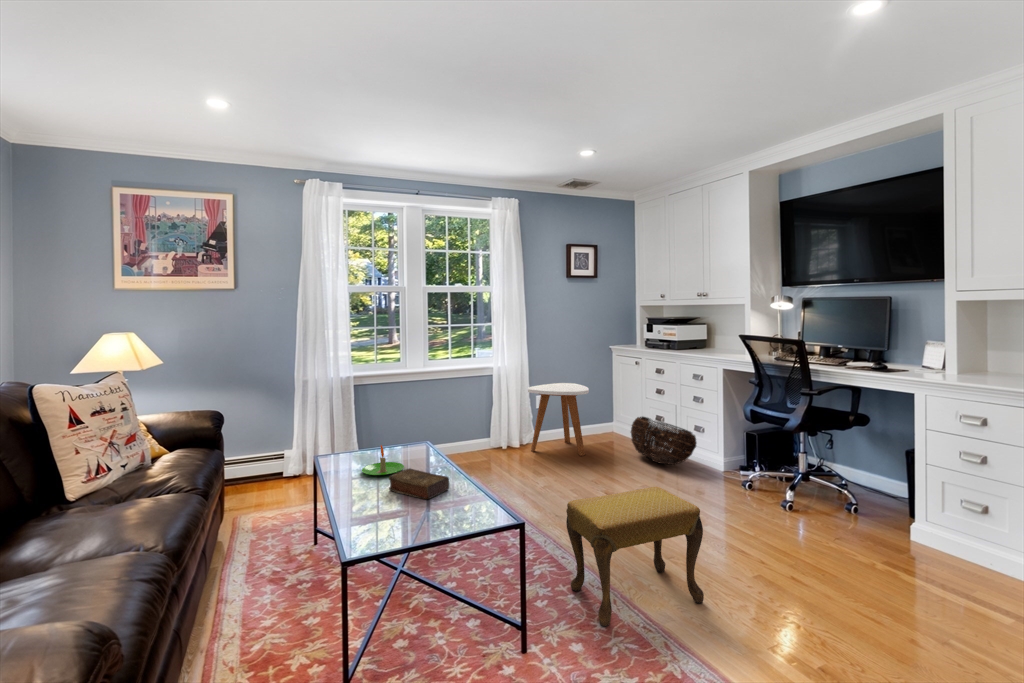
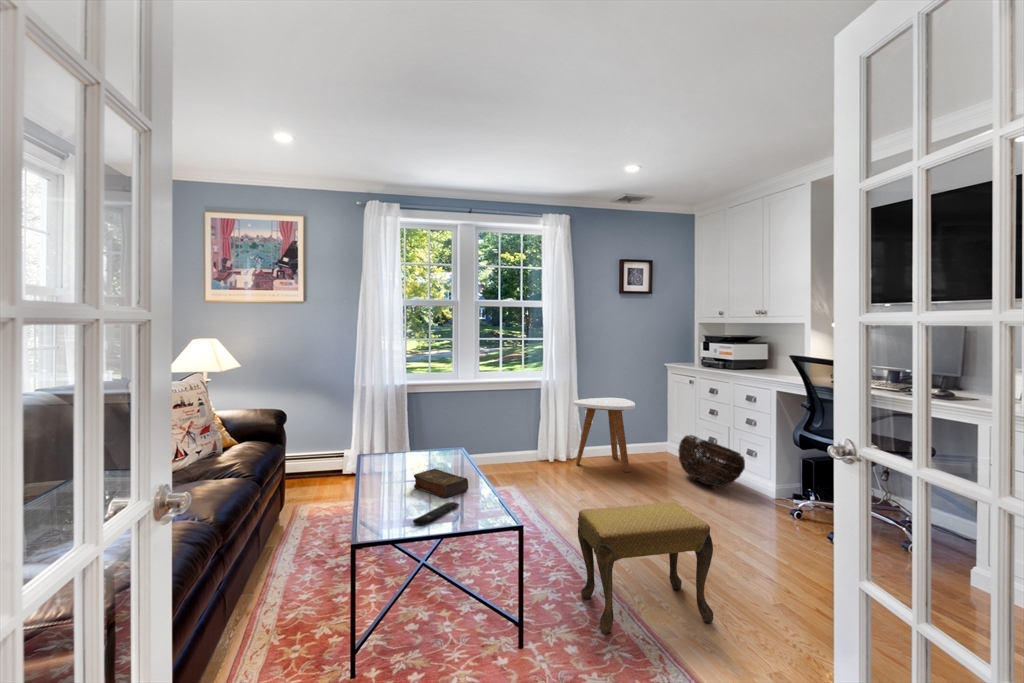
candle: present [362,445,404,475] -> none [395,446,434,474]
remote control: none [401,504,446,534] -> present [413,502,459,525]

